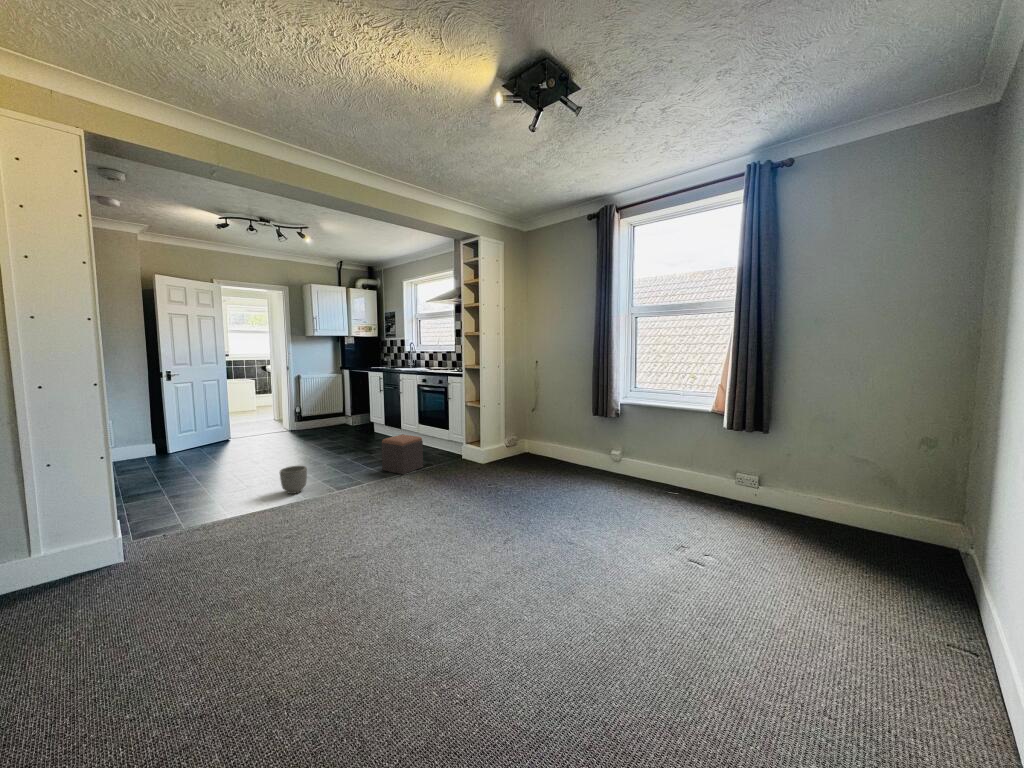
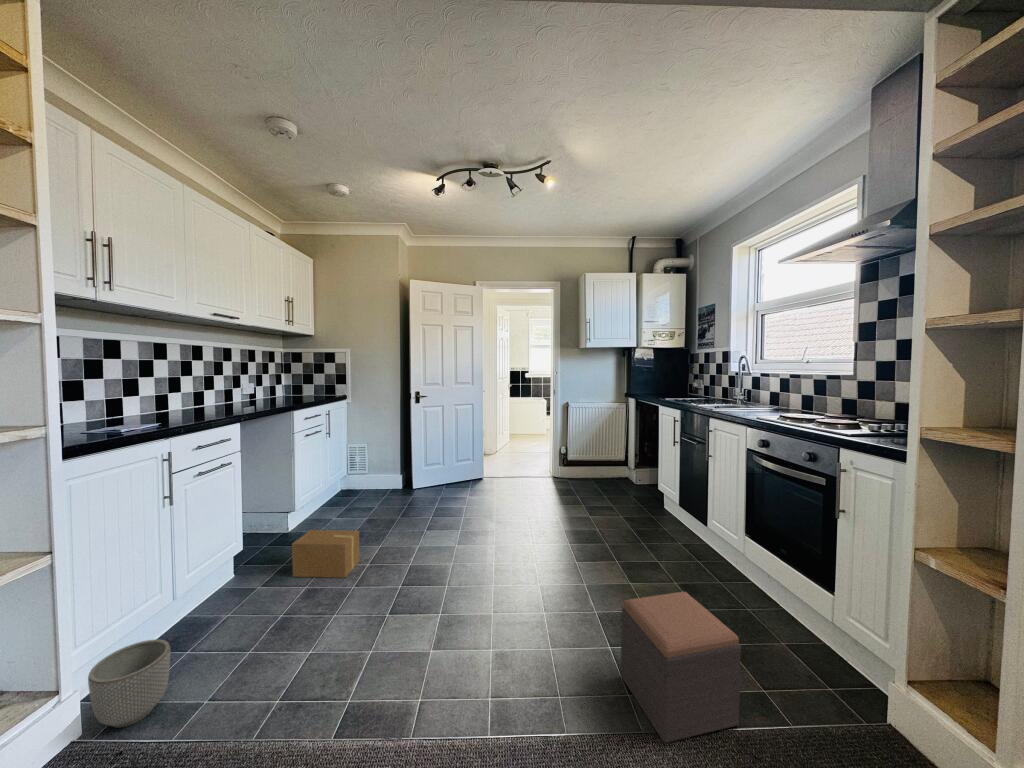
cardboard box: none [144,463,195,498] -> present [292,530,360,578]
planter: present [280,466,307,494] -> present [88,639,171,728]

